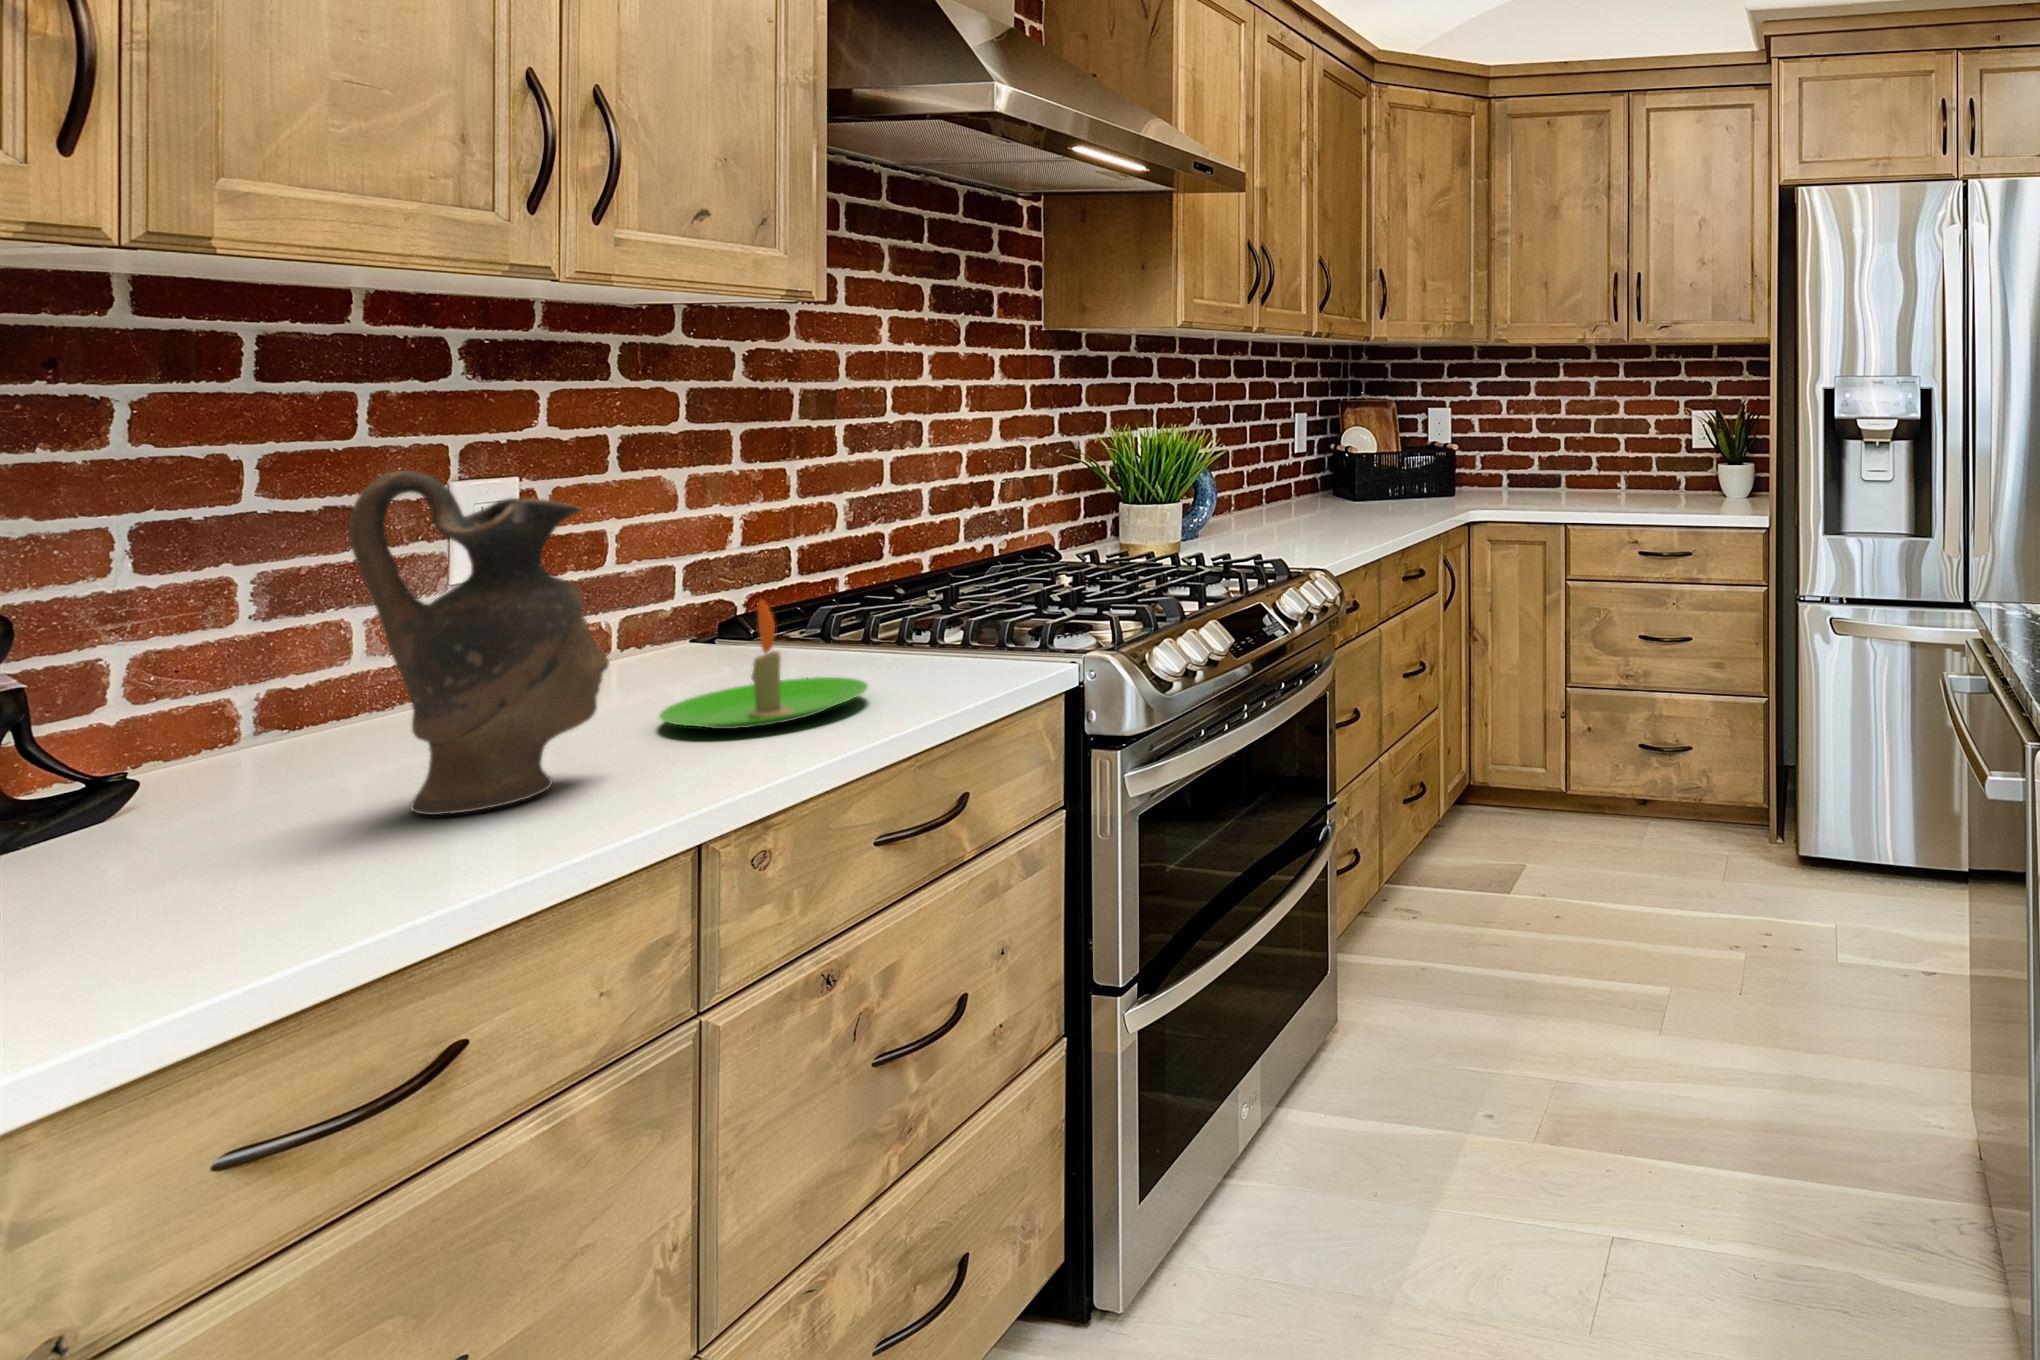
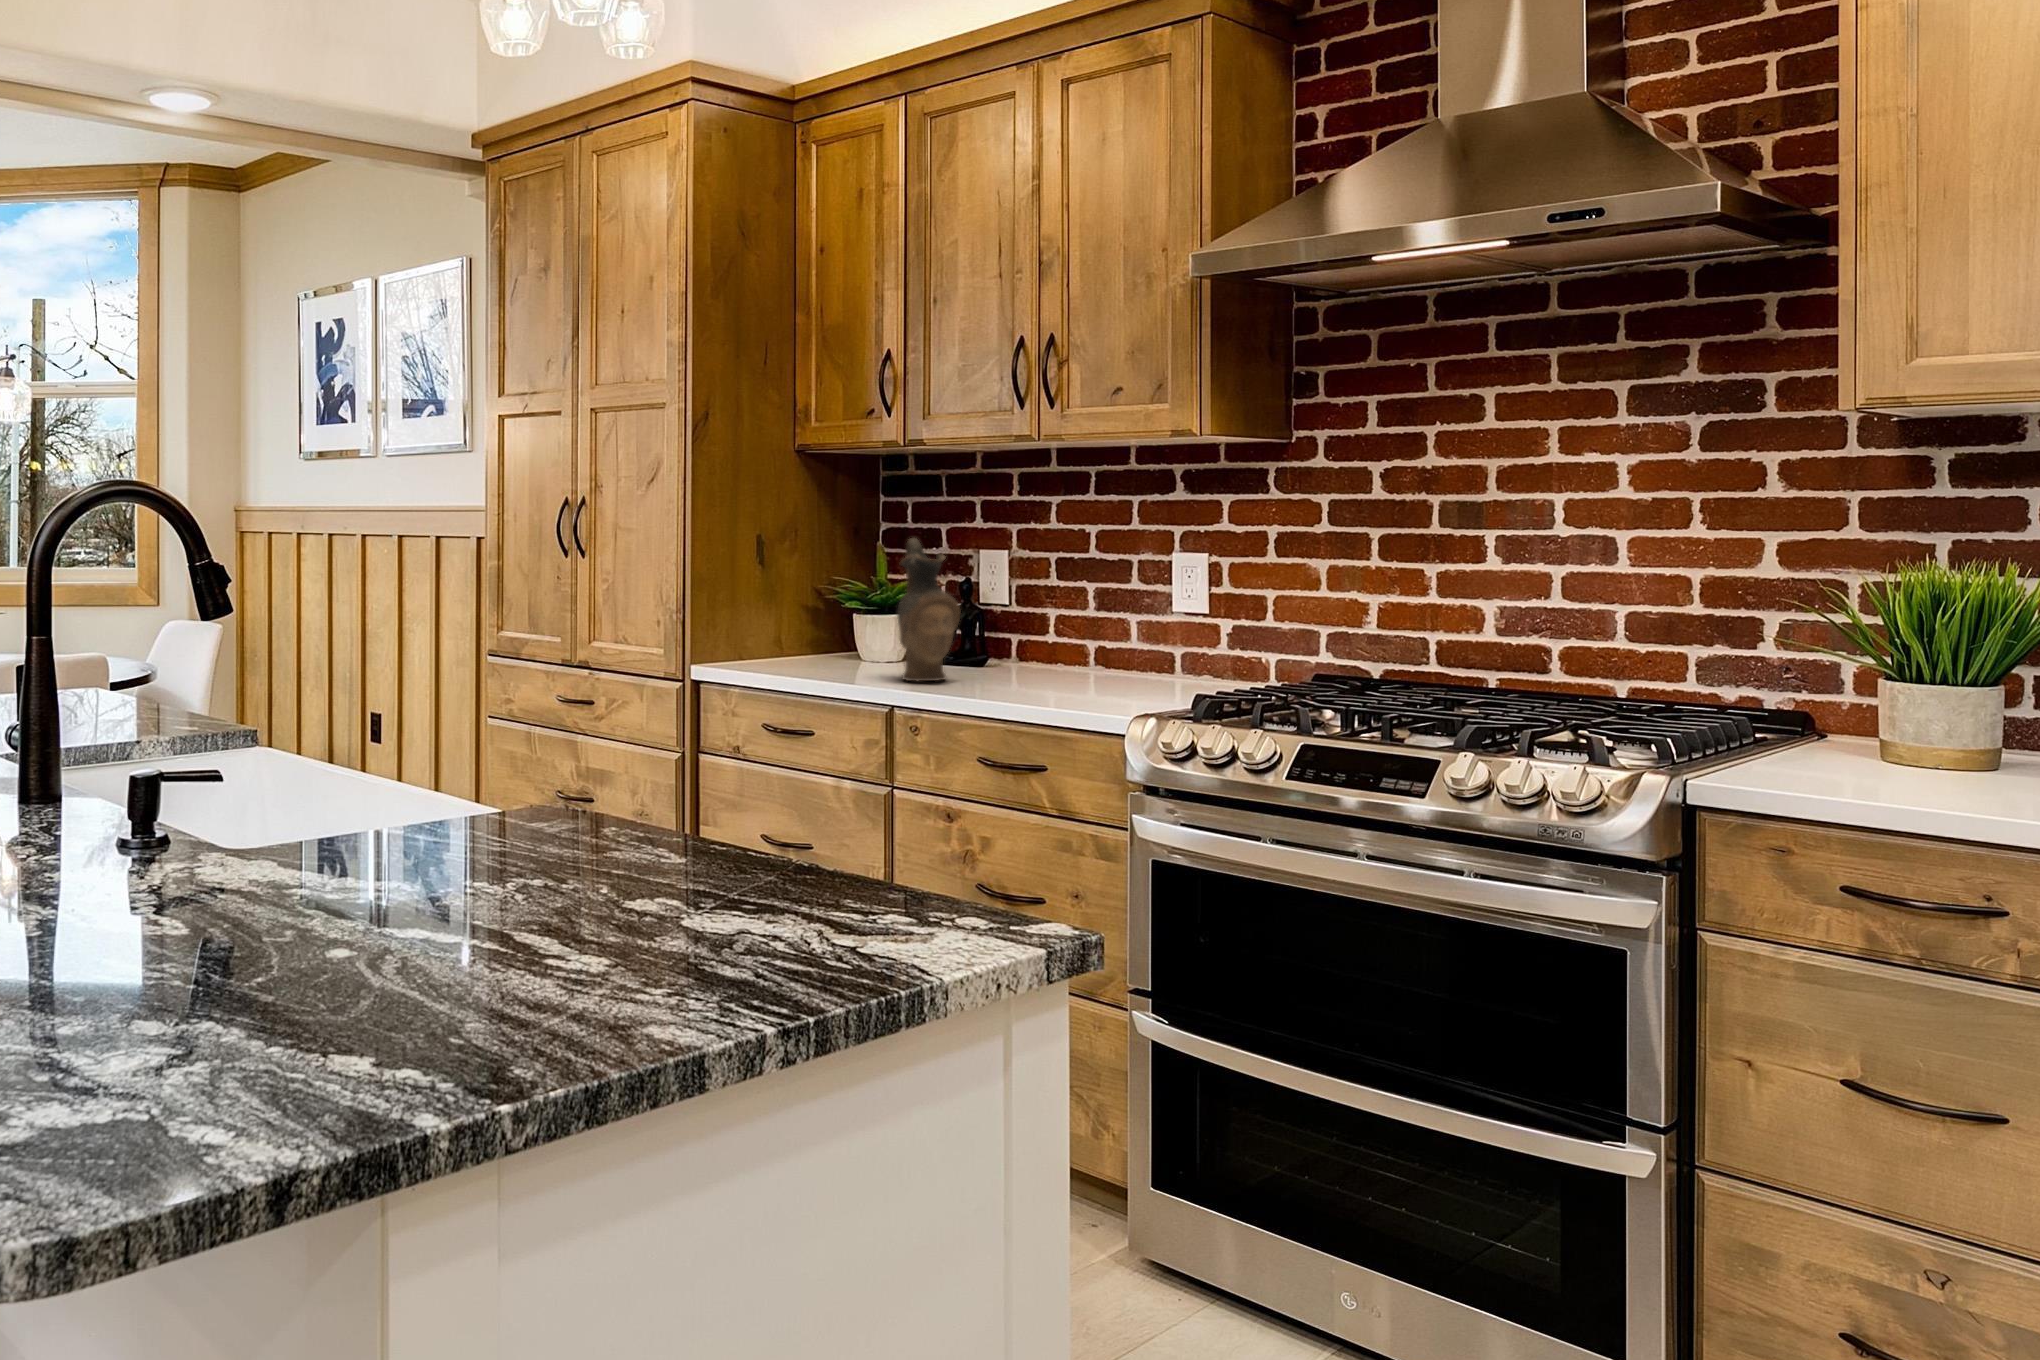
candle: present [659,600,868,729] -> none [981,626,1087,697]

